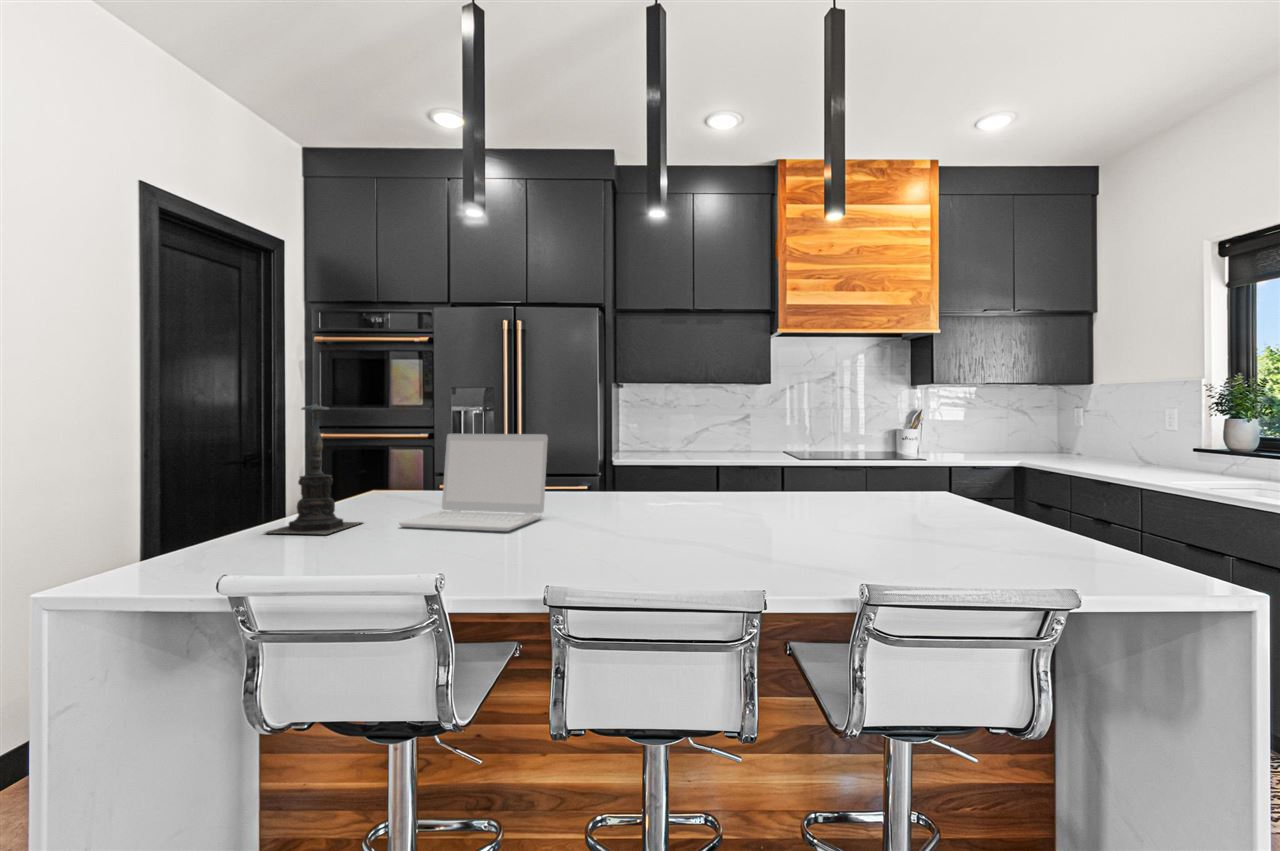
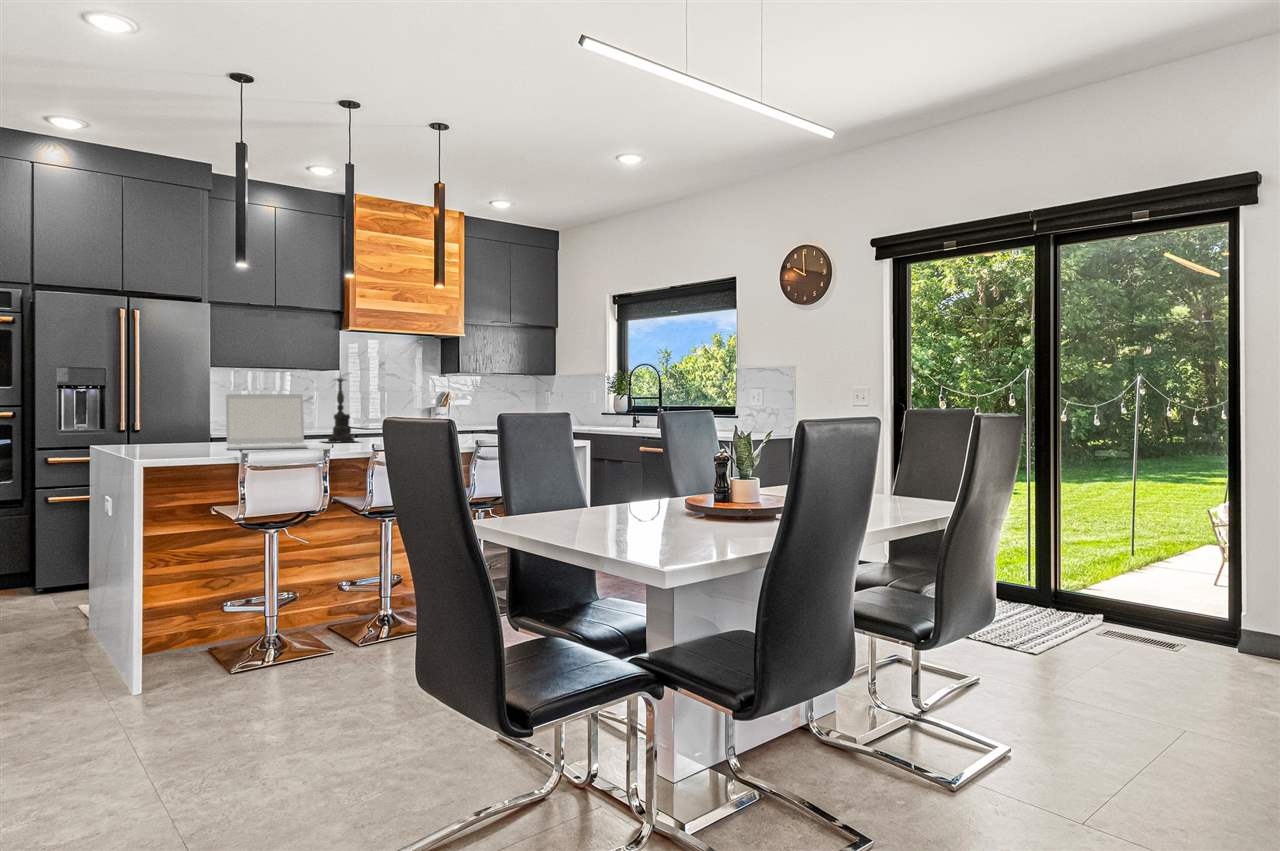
candle holder: present [266,390,361,534] -> present [326,377,355,443]

